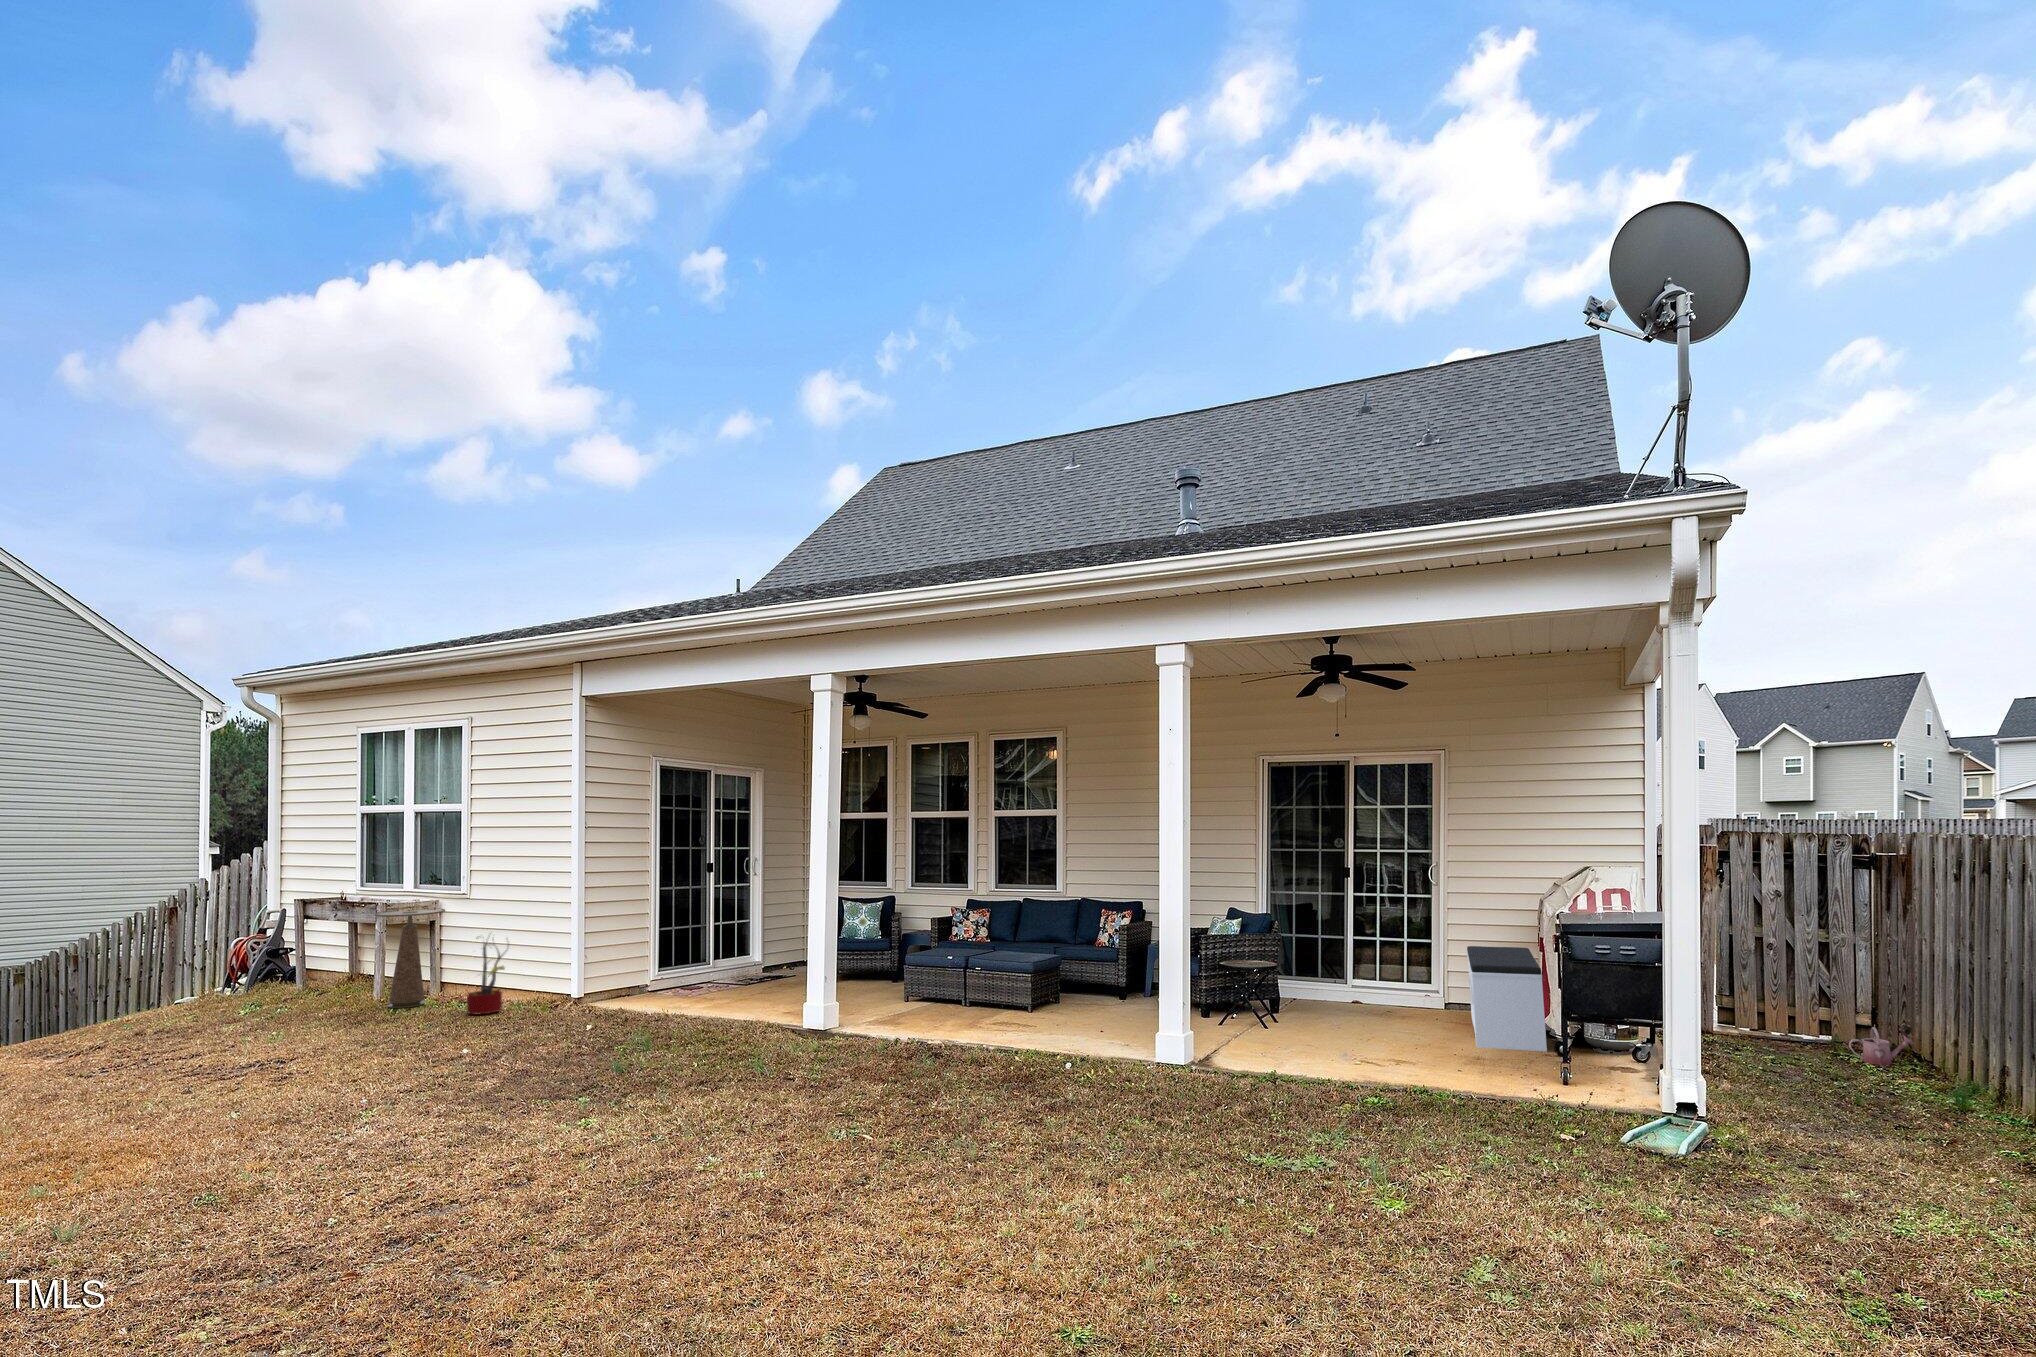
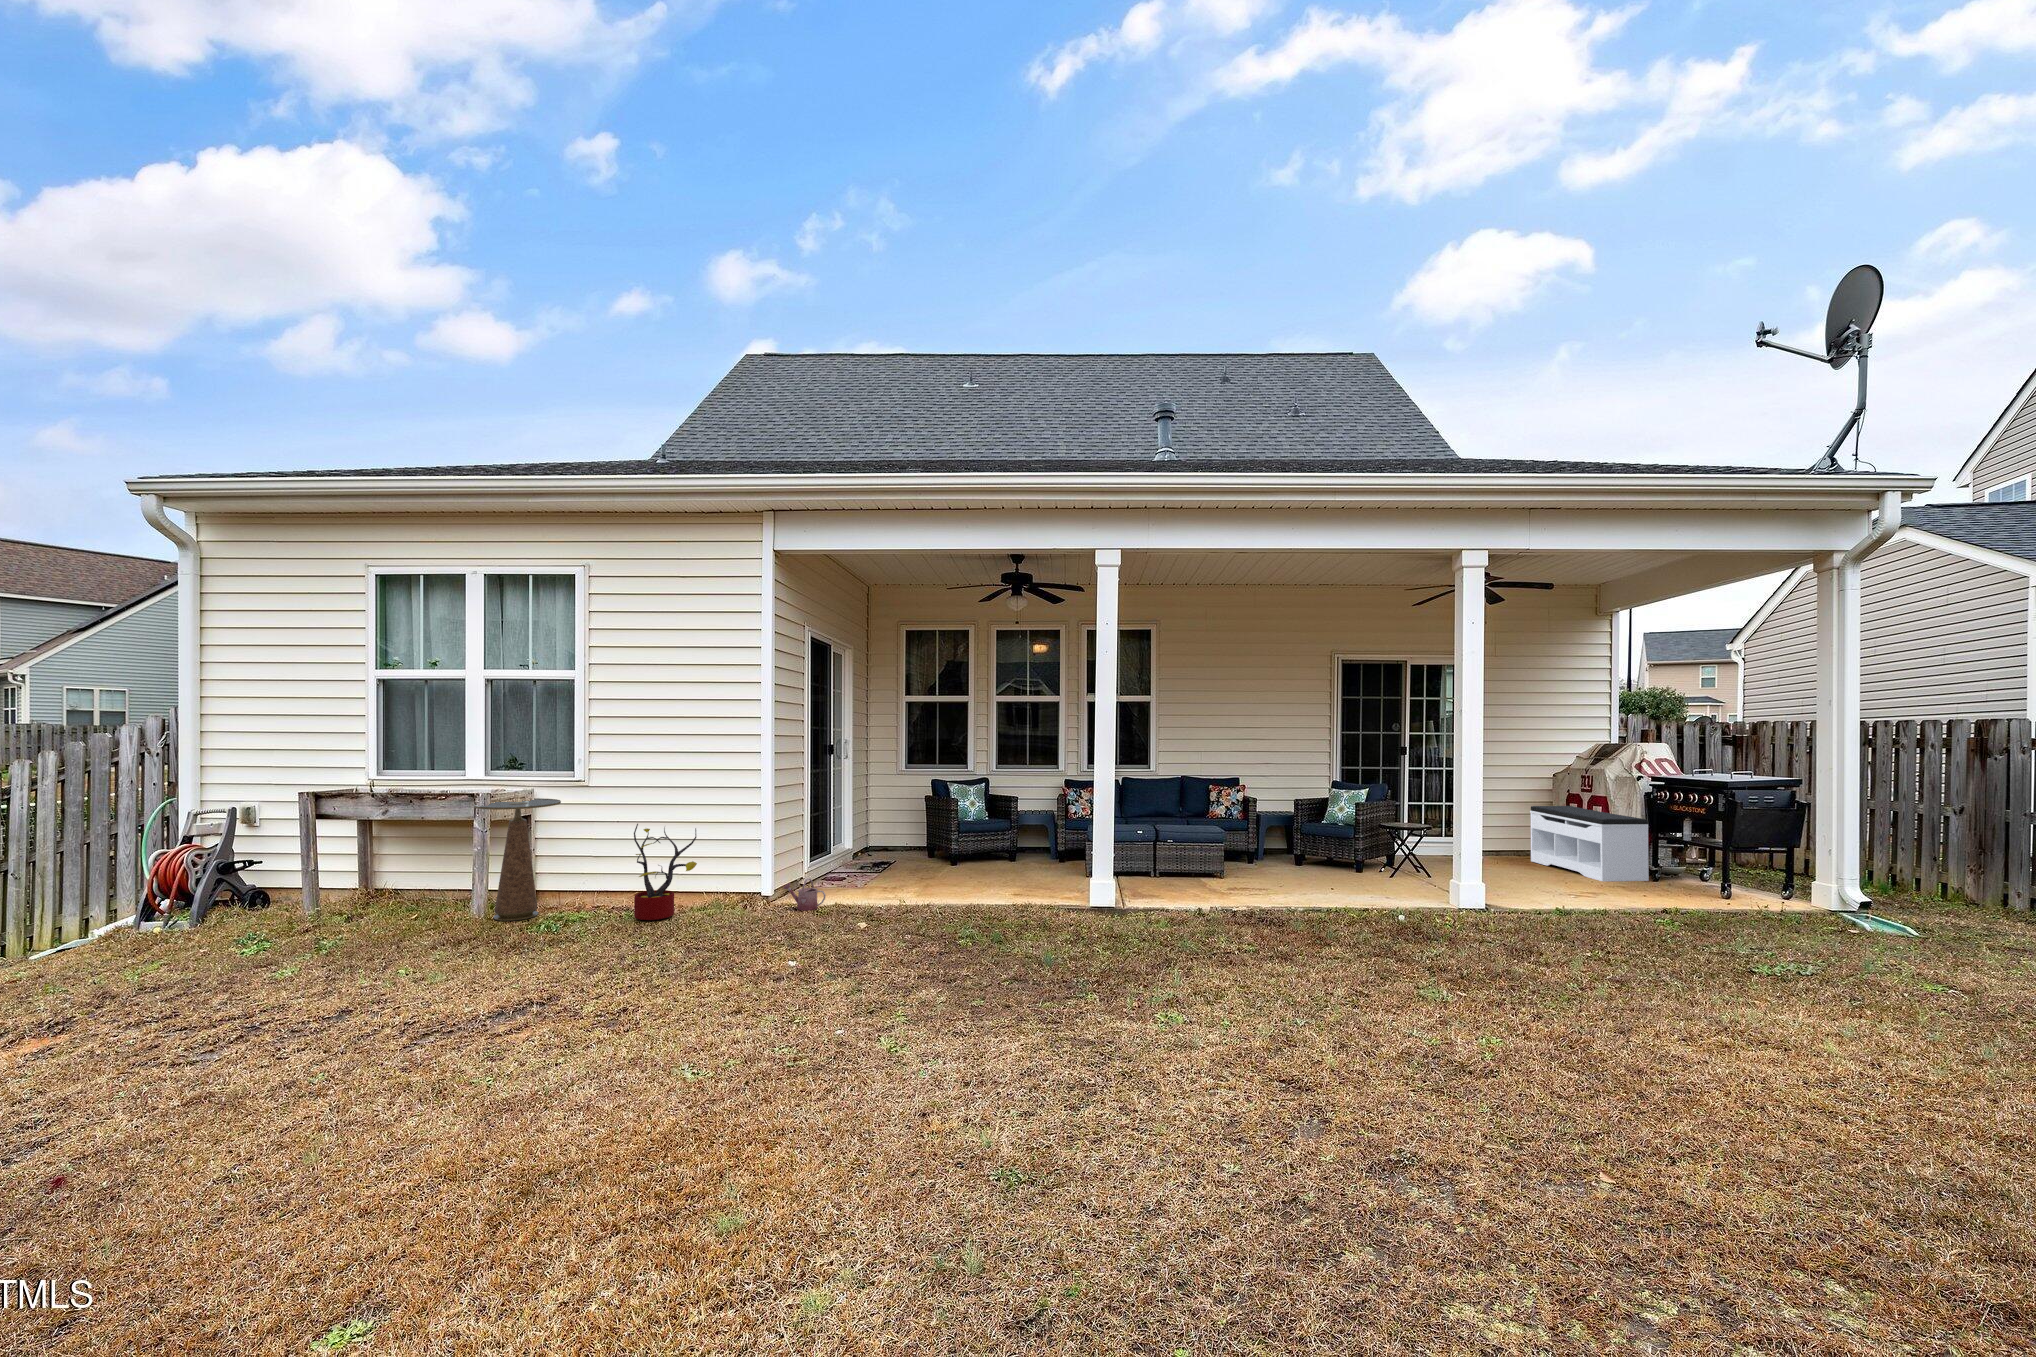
watering can: present [1849,1027,1914,1065] -> present [783,878,826,910]

